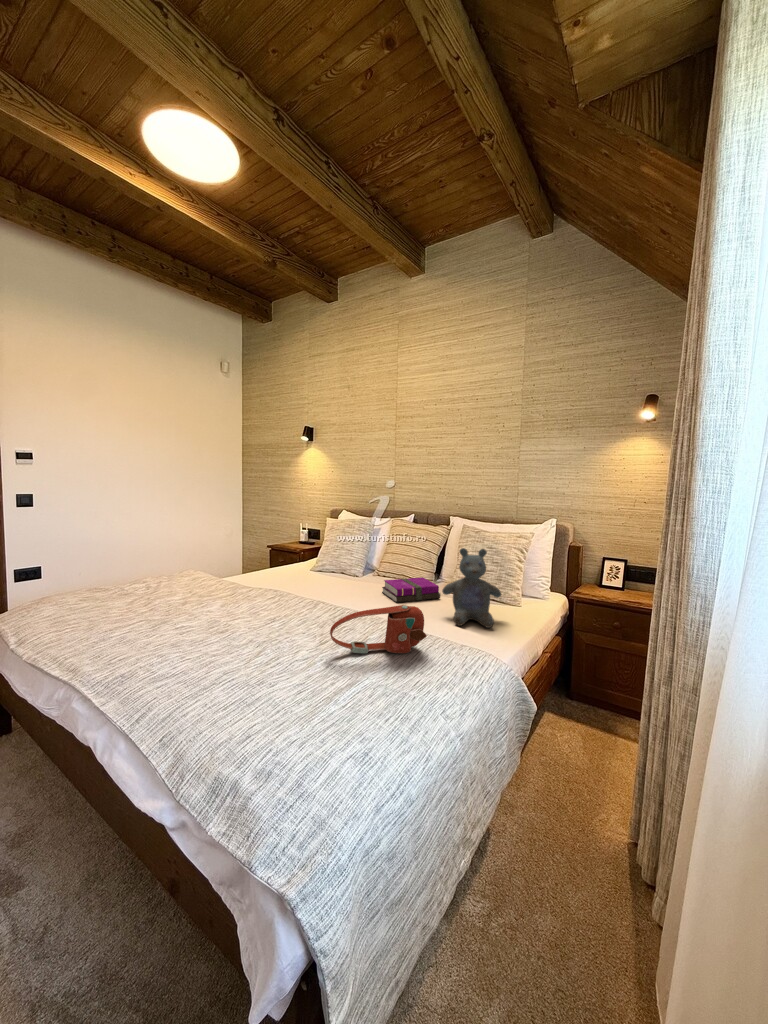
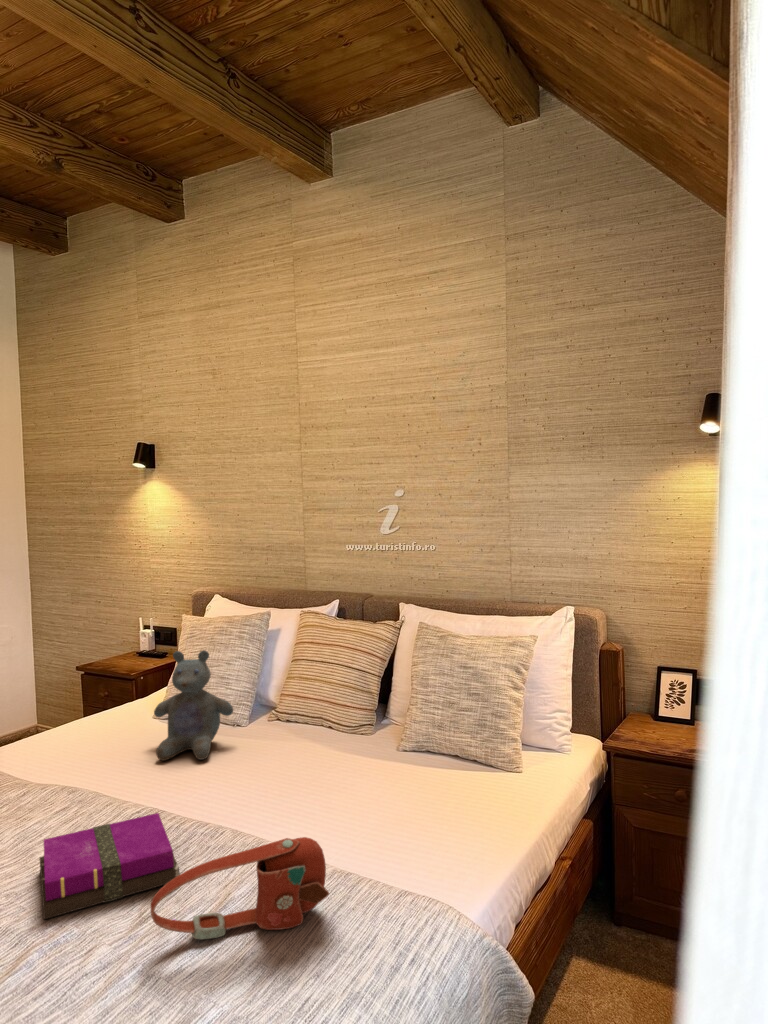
stuffed bear: present [442,548,501,628] -> present [154,651,233,761]
notebook: present [382,577,441,603] -> present [40,813,180,919]

